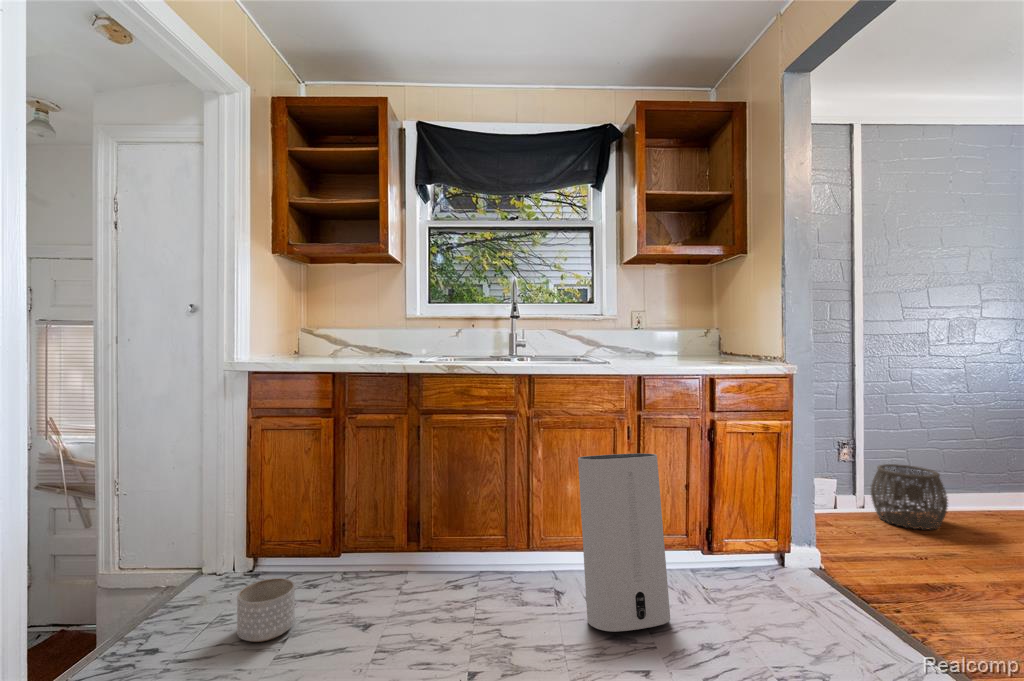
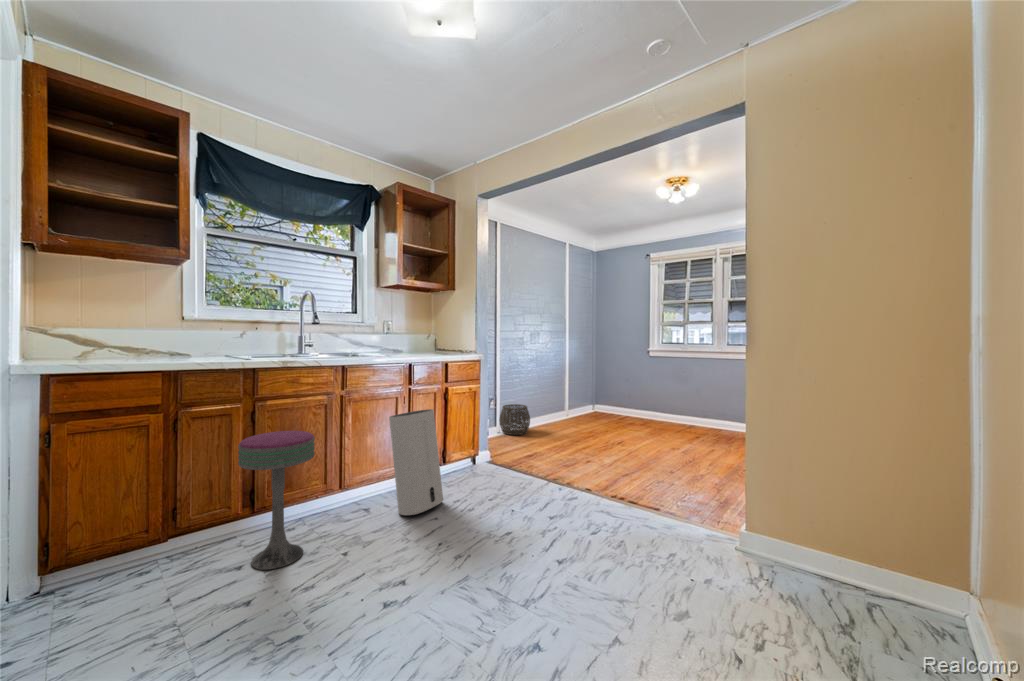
bar stool: none [362,456,452,642] -> present [238,431,315,570]
planter: present [237,578,295,642] -> none [106,559,170,621]

